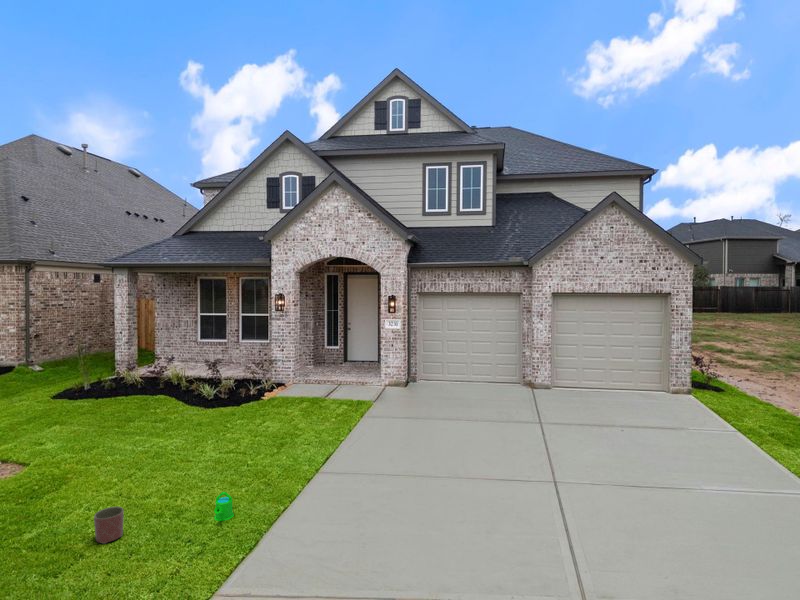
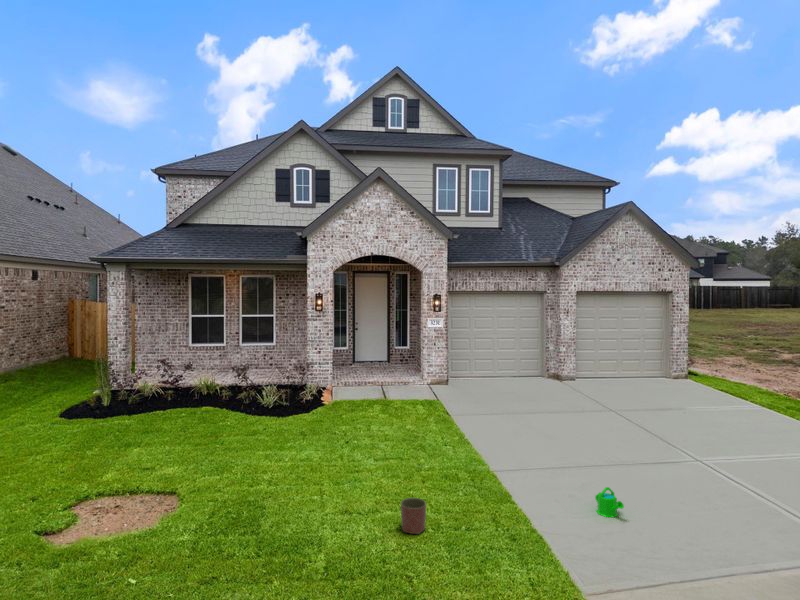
watering can: present [214,492,234,521] -> present [595,487,624,517]

